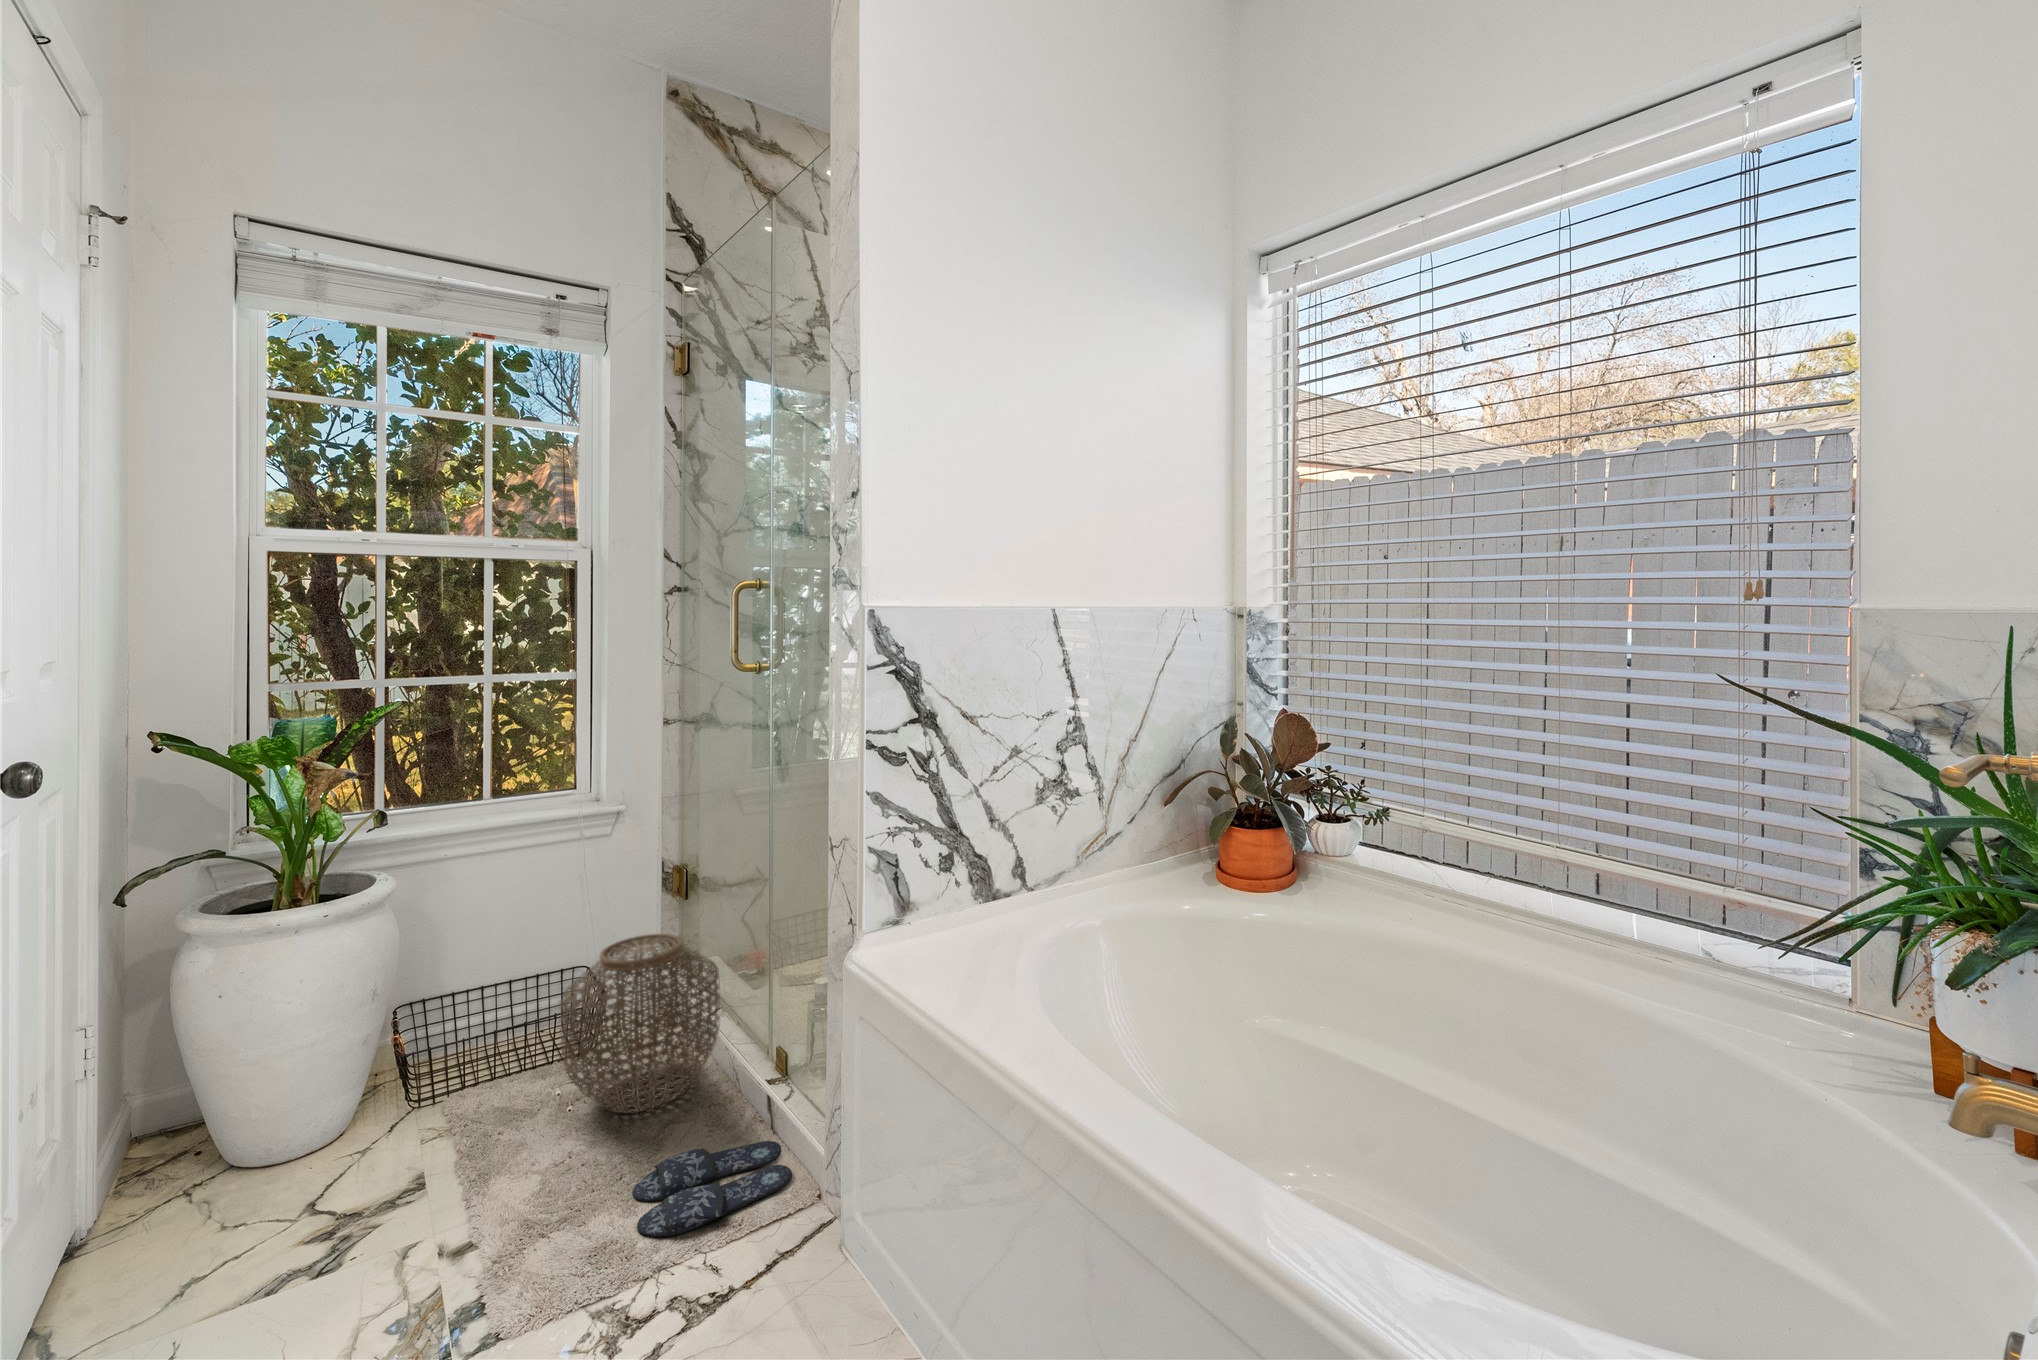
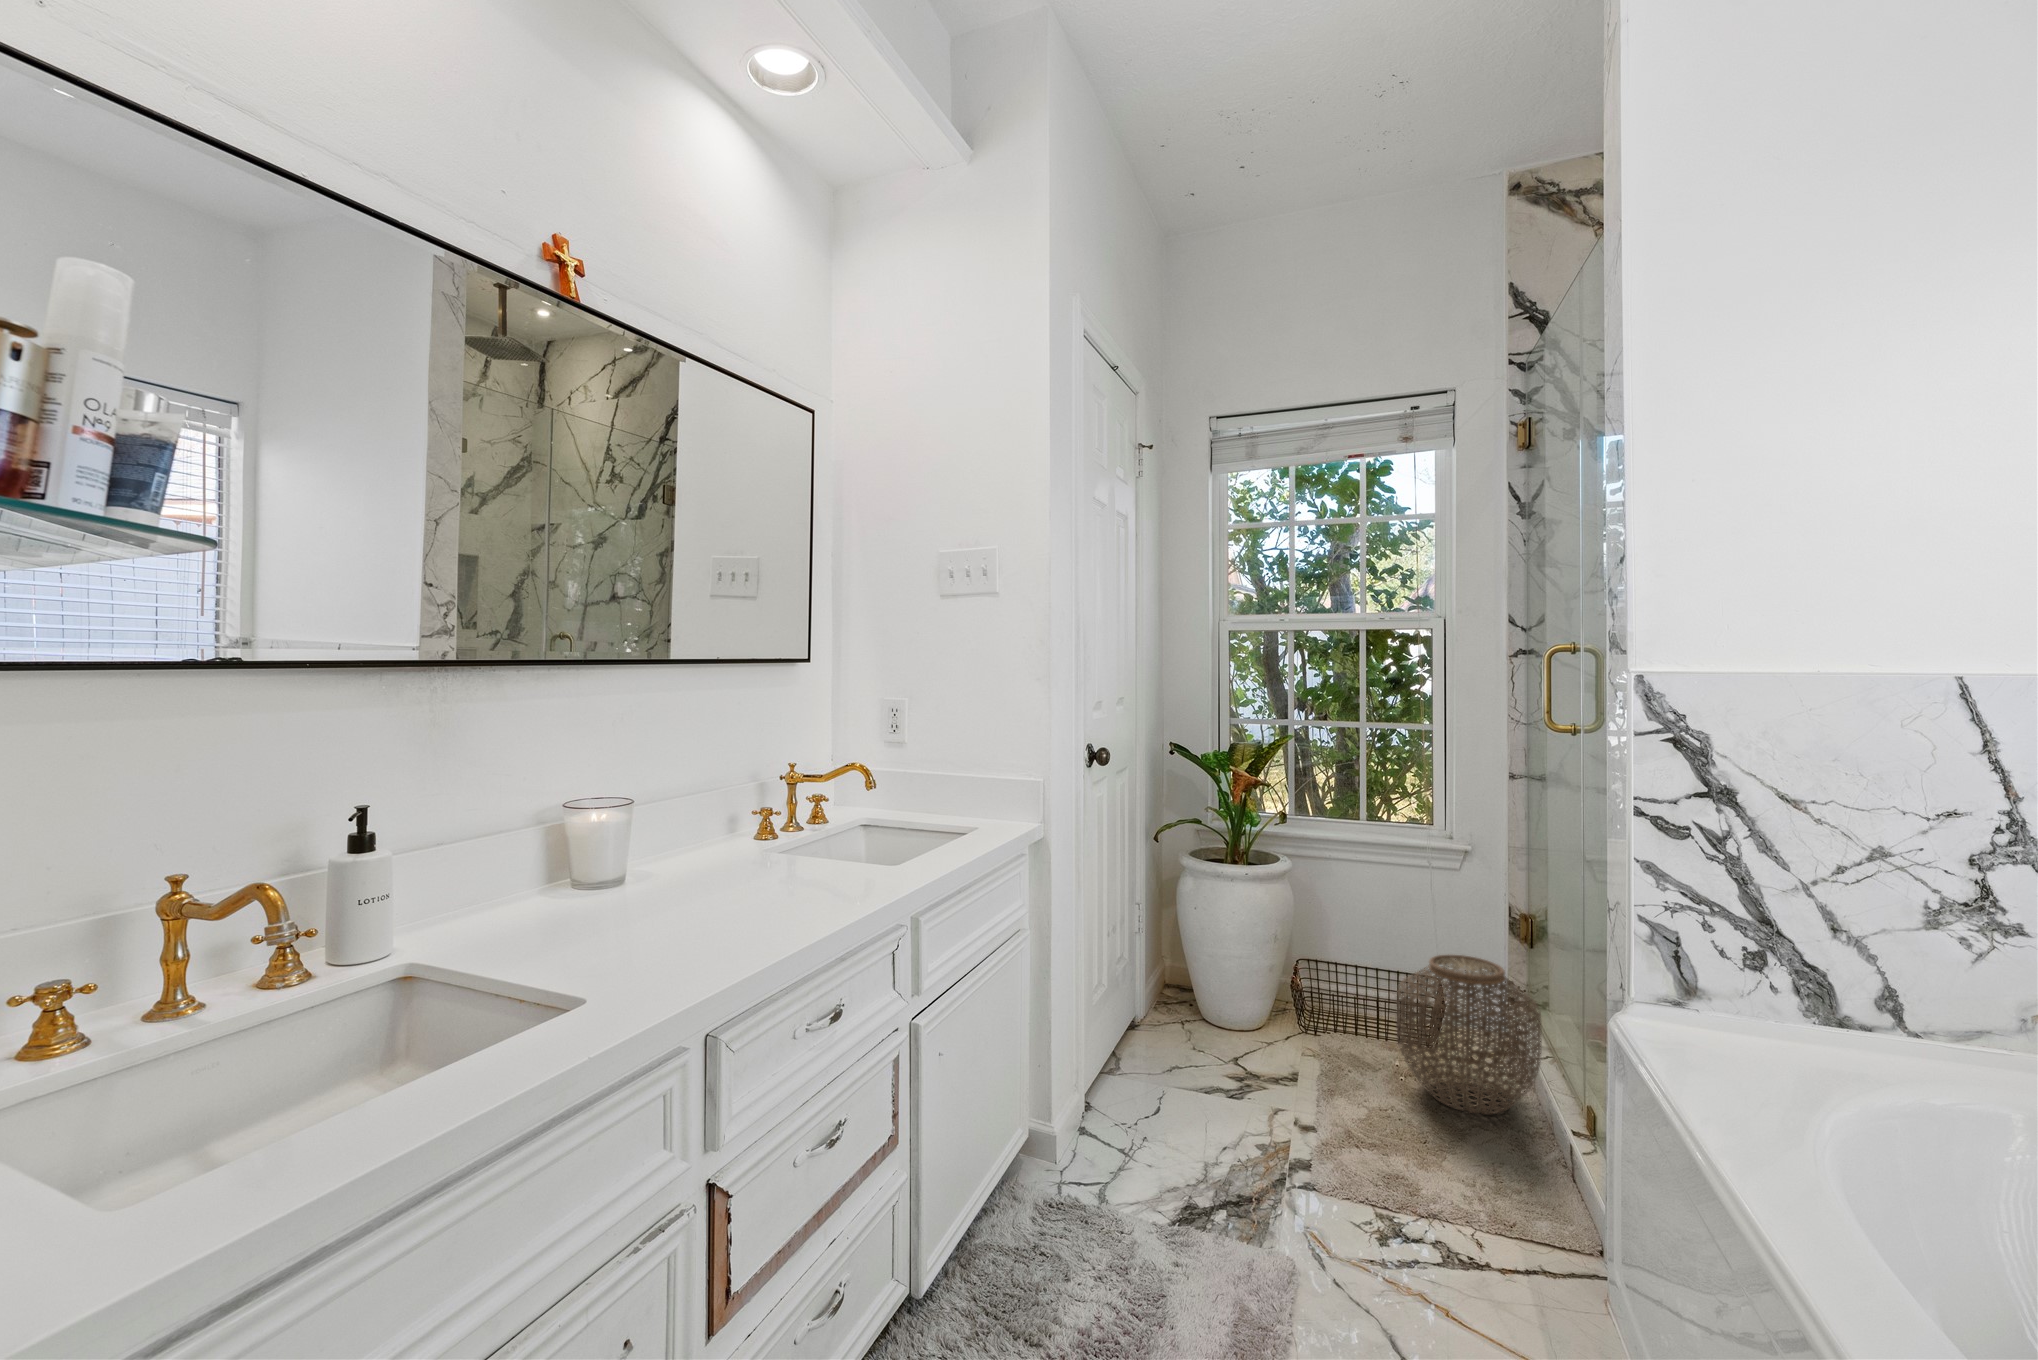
slippers: present [632,1141,792,1237] -> none [1428,1150,1578,1228]

